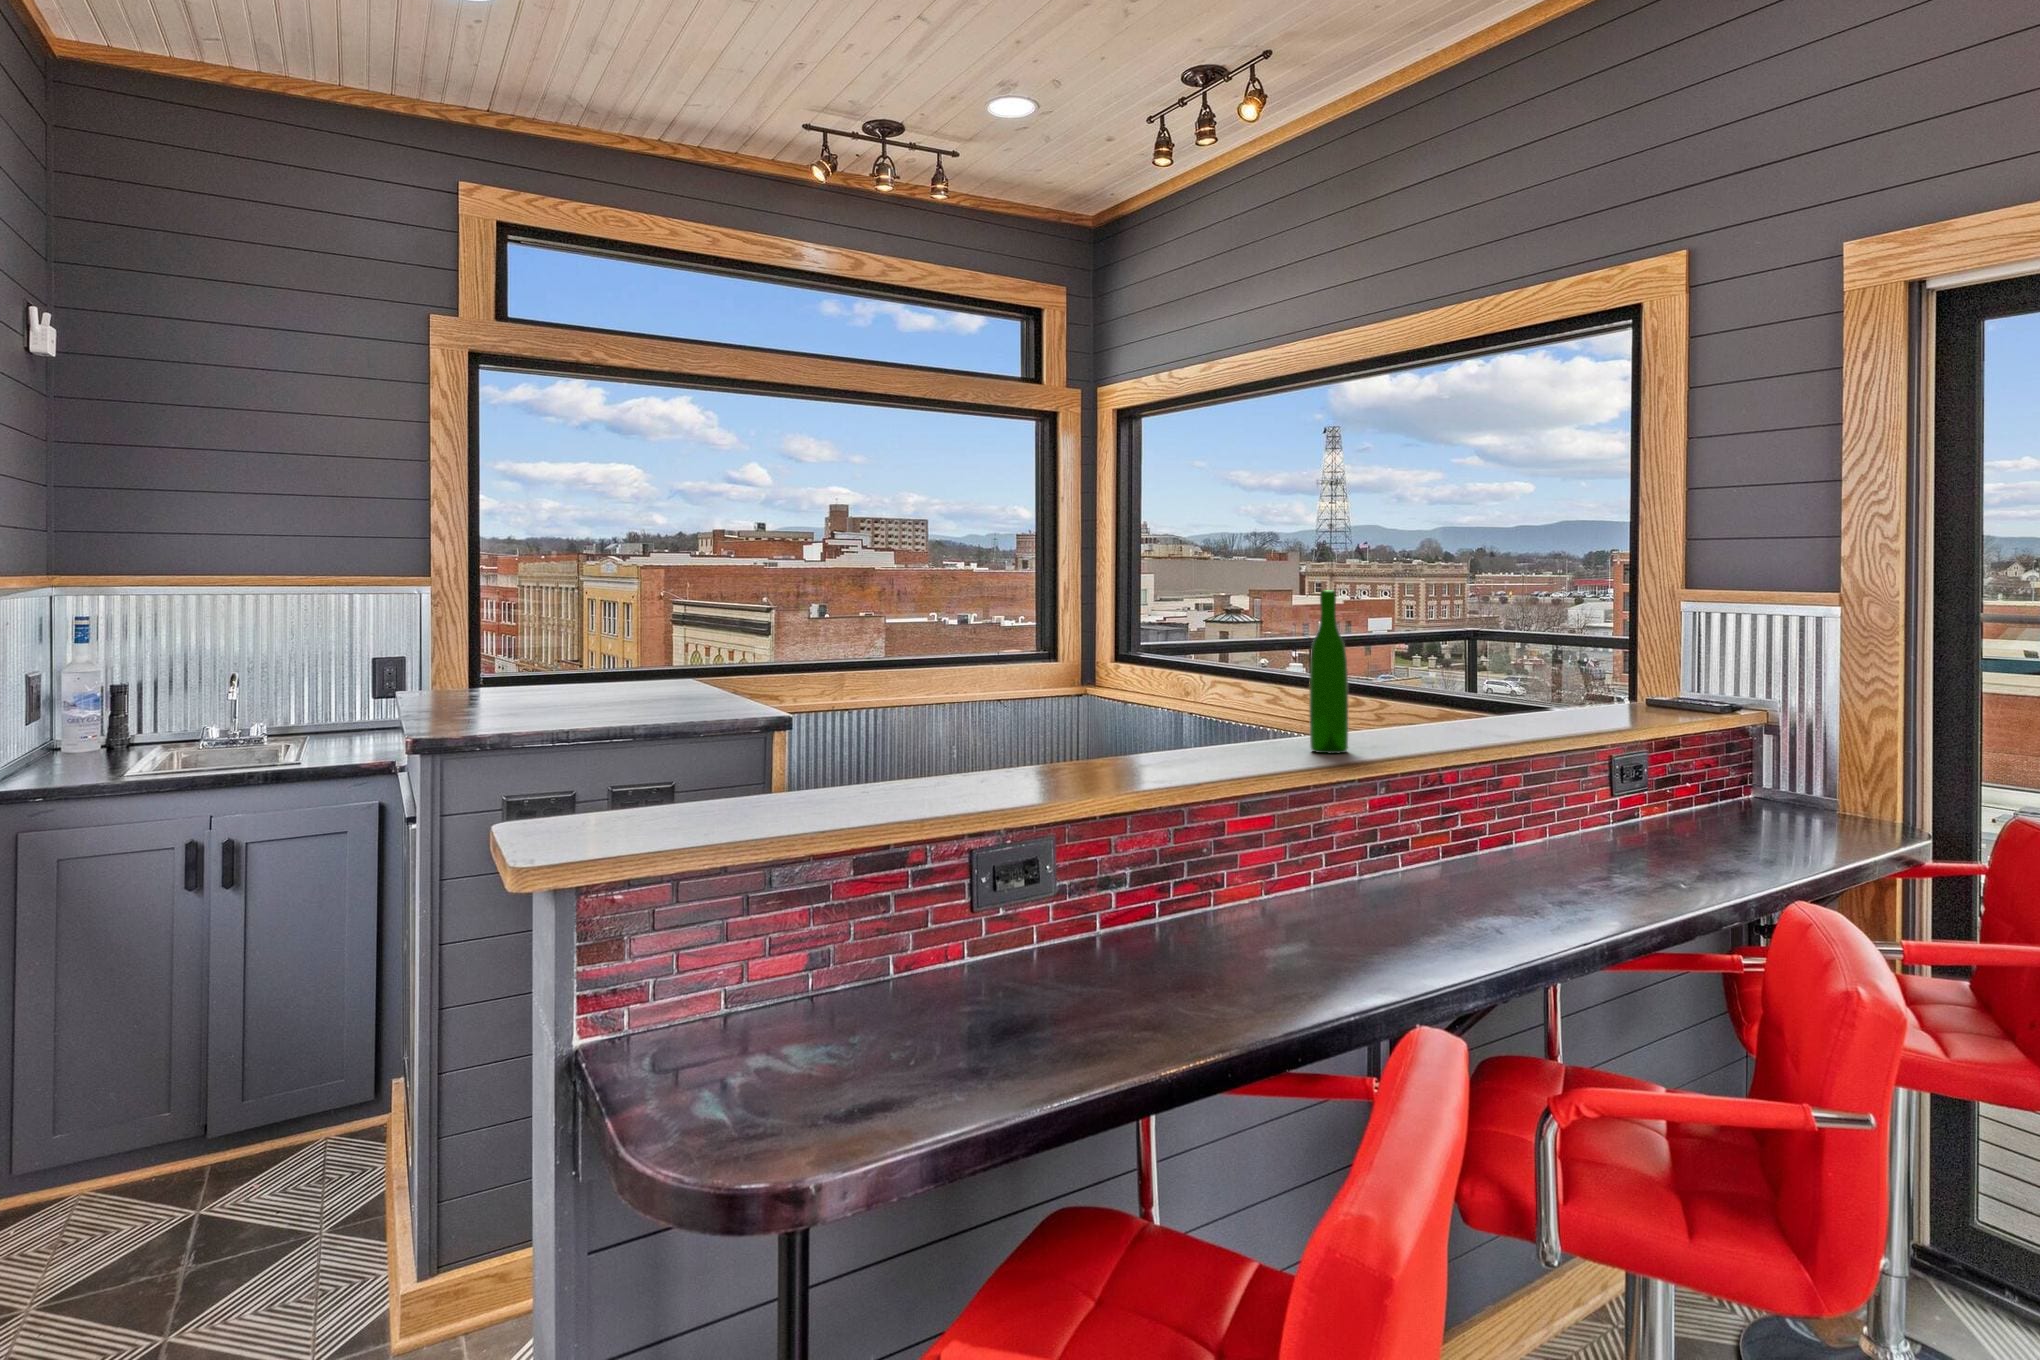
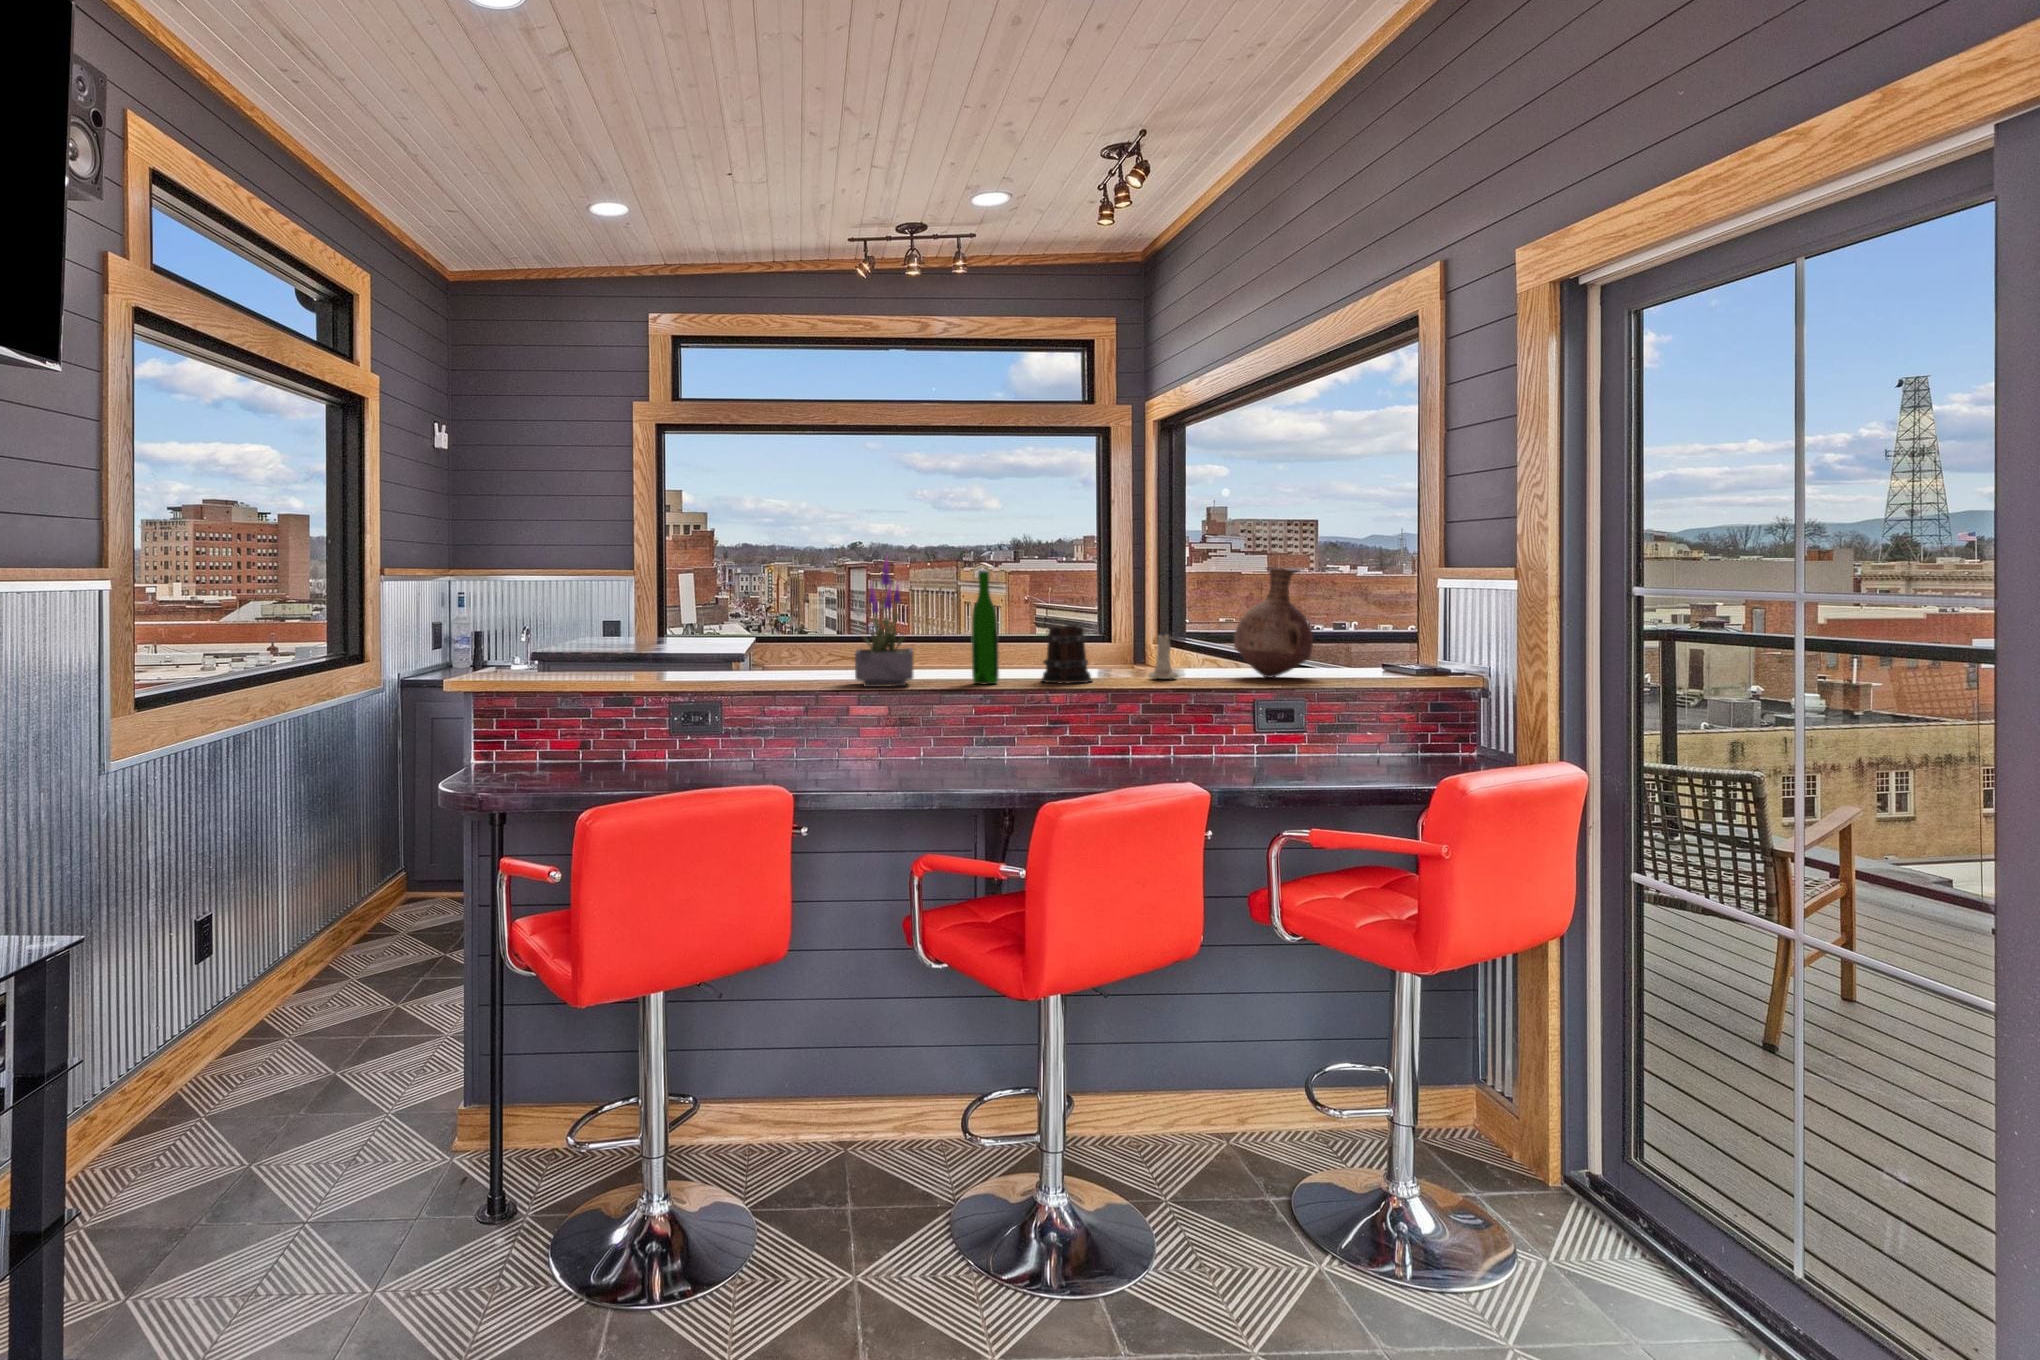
potted plant: none [1153,564,1271,769] -> present [855,556,913,687]
vase: none [1527,587,1641,723] -> present [1234,567,1313,678]
candle: none [1468,659,1507,731] -> present [1148,627,1178,679]
beer mug: none [1367,664,1440,745] -> present [1042,625,1092,684]

